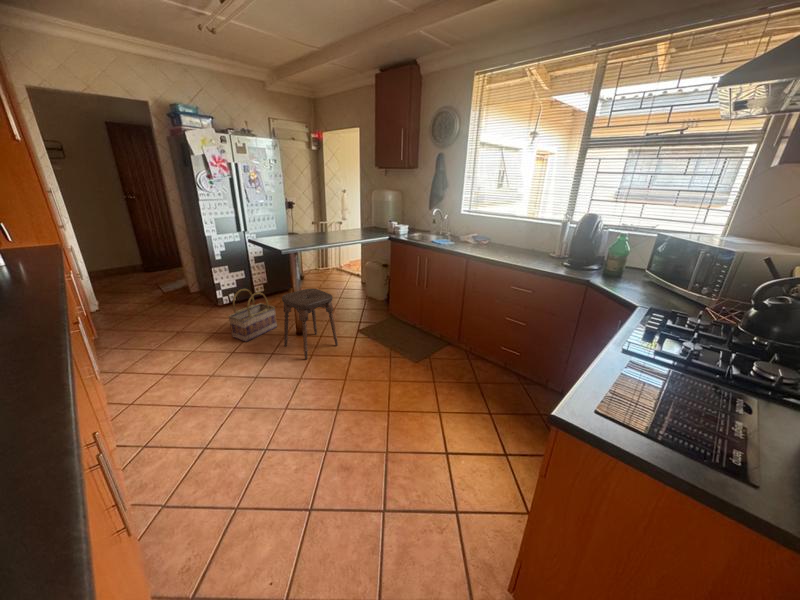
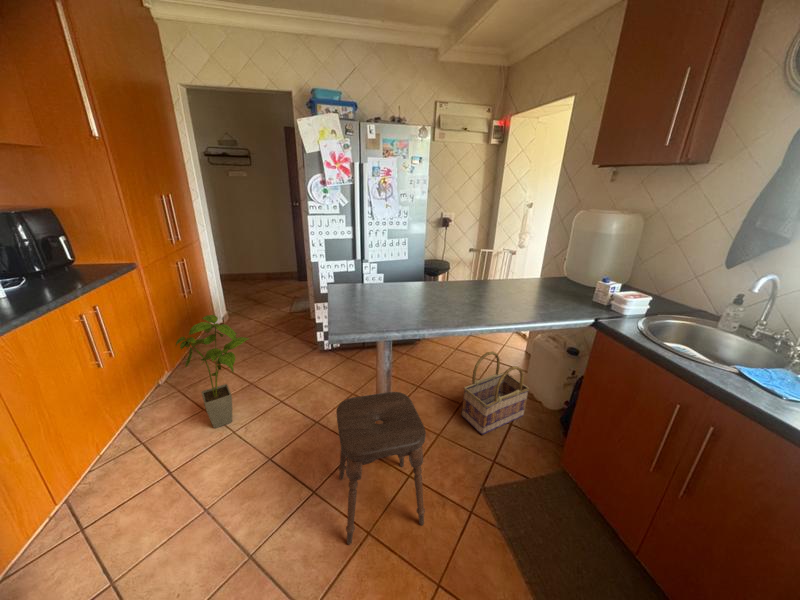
house plant: none [138,270,193,354] -> present [176,315,249,428]
basket: present [228,289,277,342] -> present [462,352,530,435]

